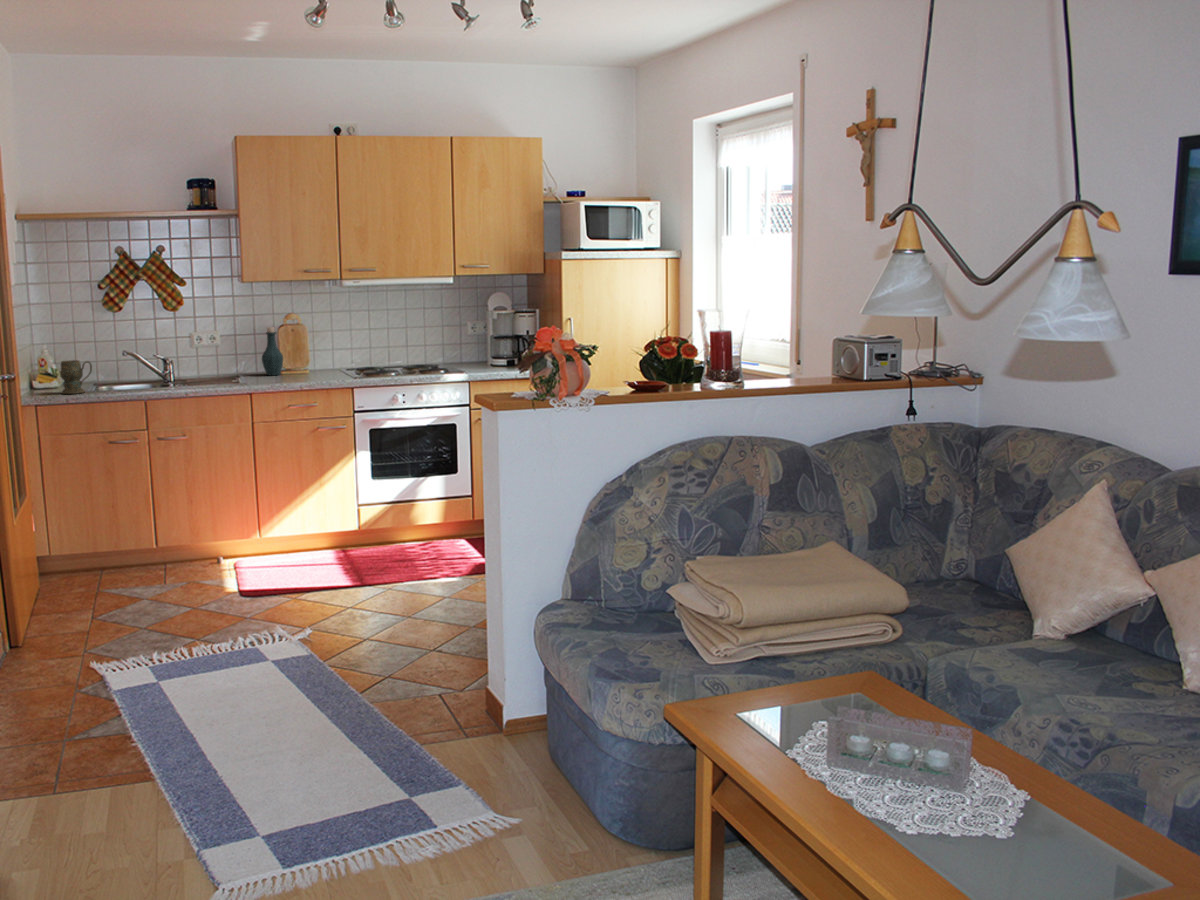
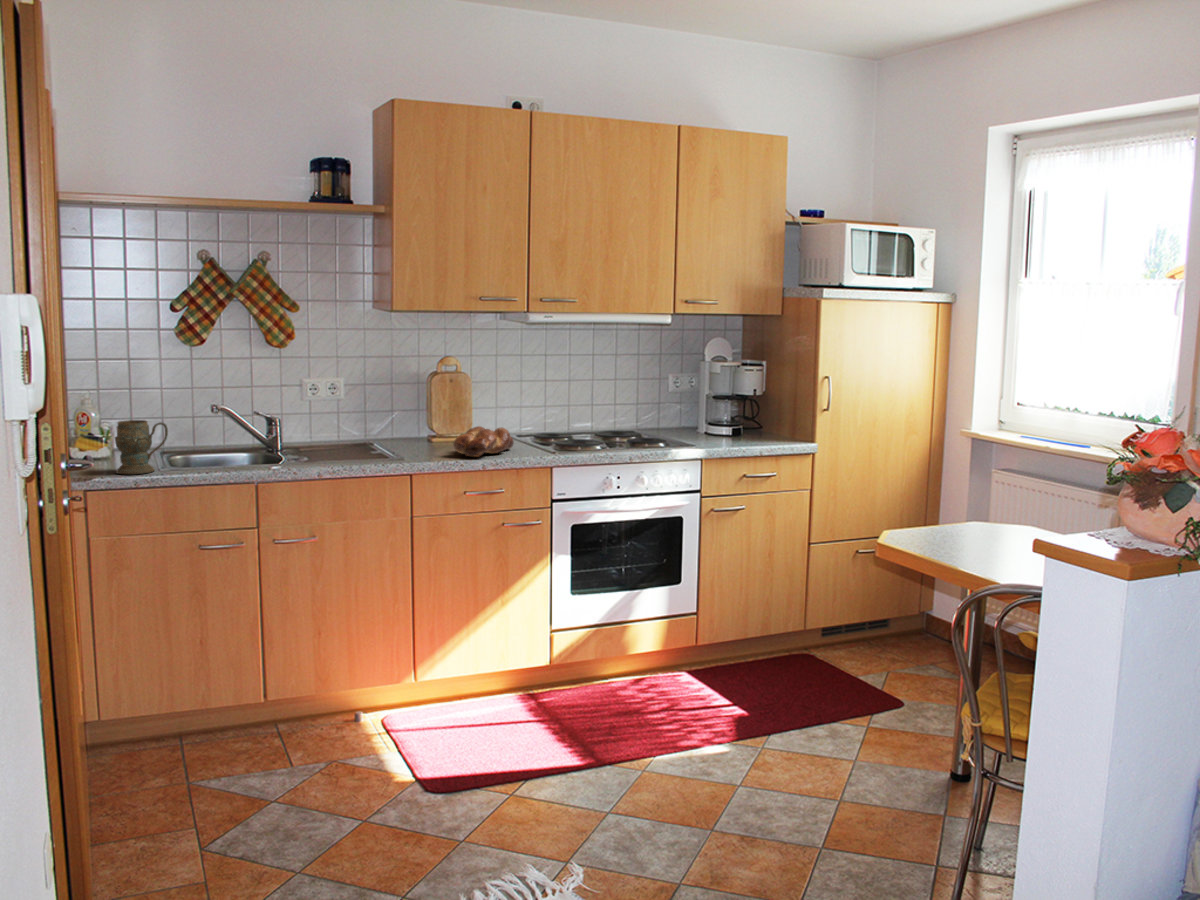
bottle: present [262,327,283,375] -> none [404,374,435,442]
bread loaf: none [283,362,331,382] -> present [453,426,514,457]

